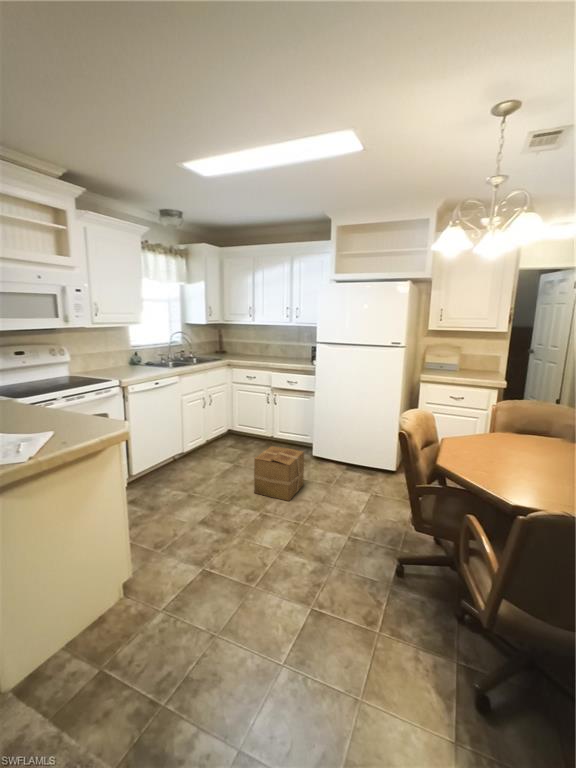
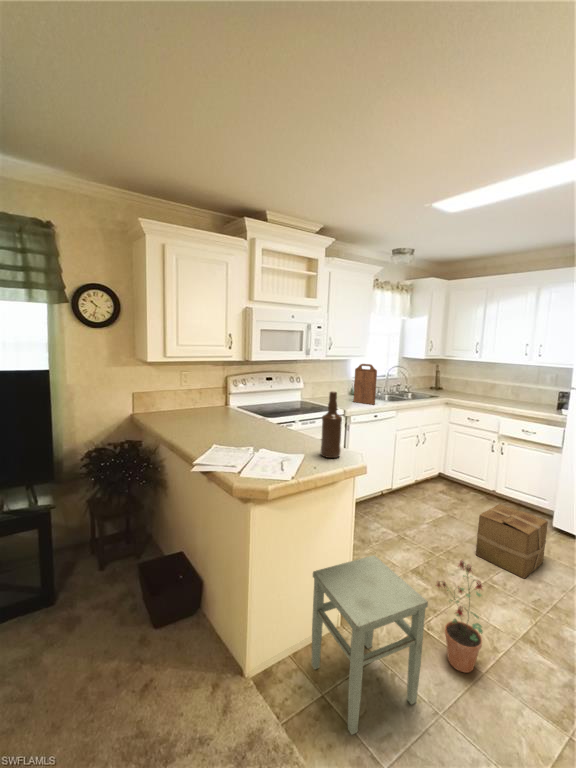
cutting board: none [130,331,155,373] -> present [353,364,377,405]
bottle: none [69,359,97,431] -> present [321,391,342,458]
potted plant: none [210,498,251,591] -> present [437,561,483,673]
stool: none [76,518,195,690] -> present [312,555,428,735]

